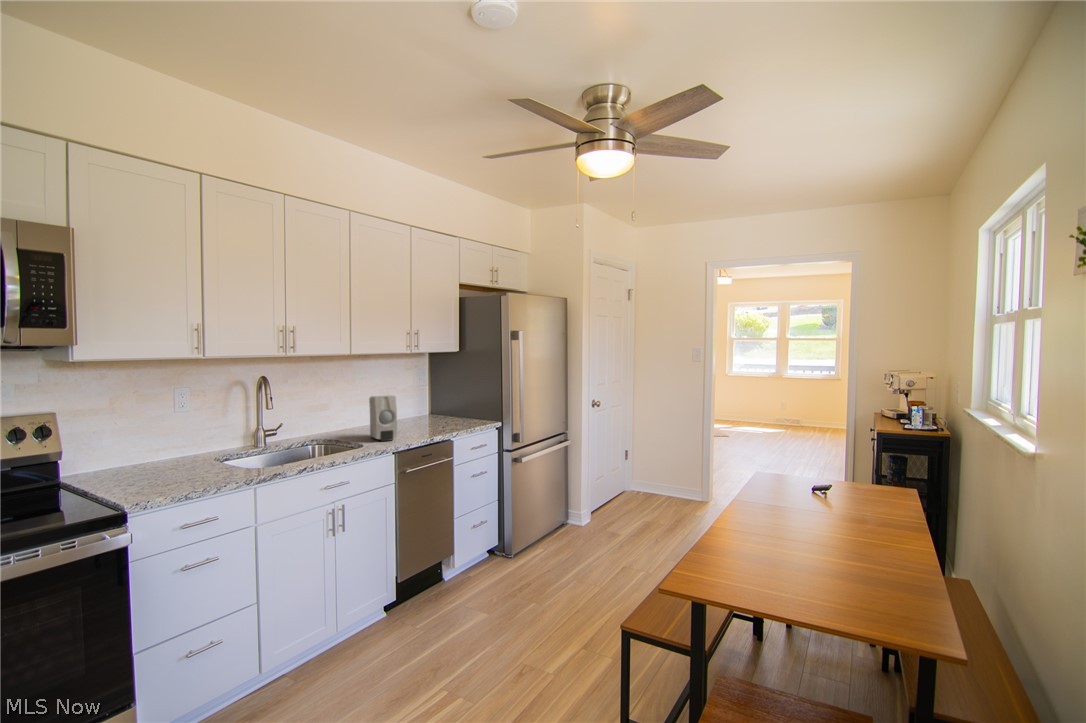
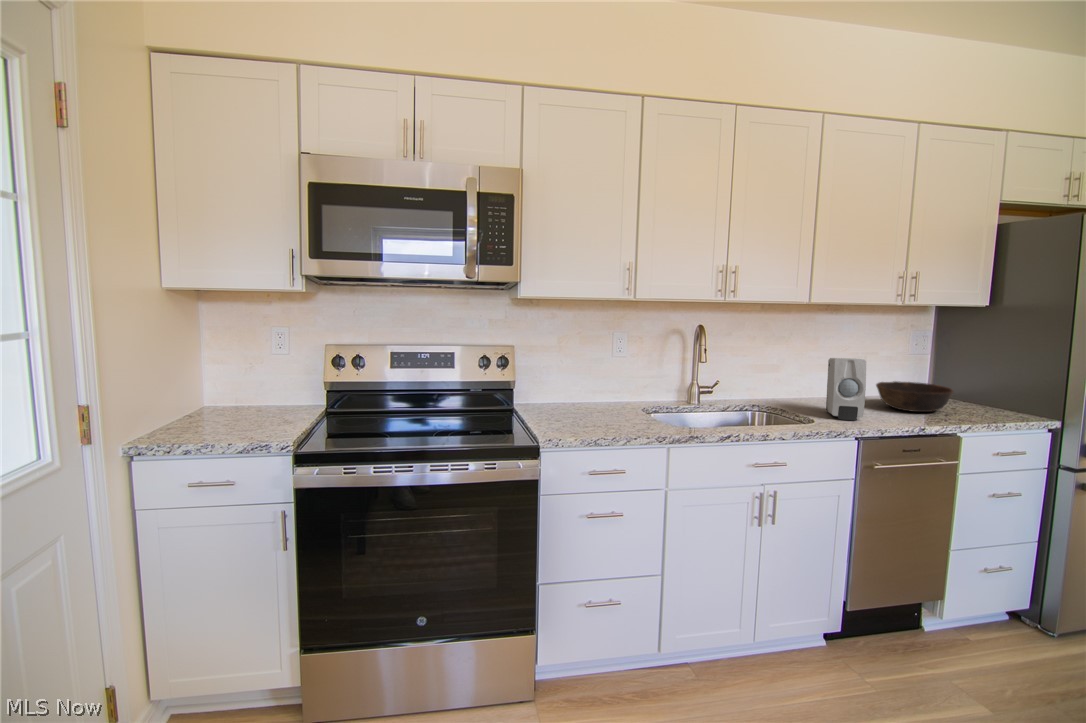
bowl: none [401,409,447,429] -> present [876,381,953,412]

